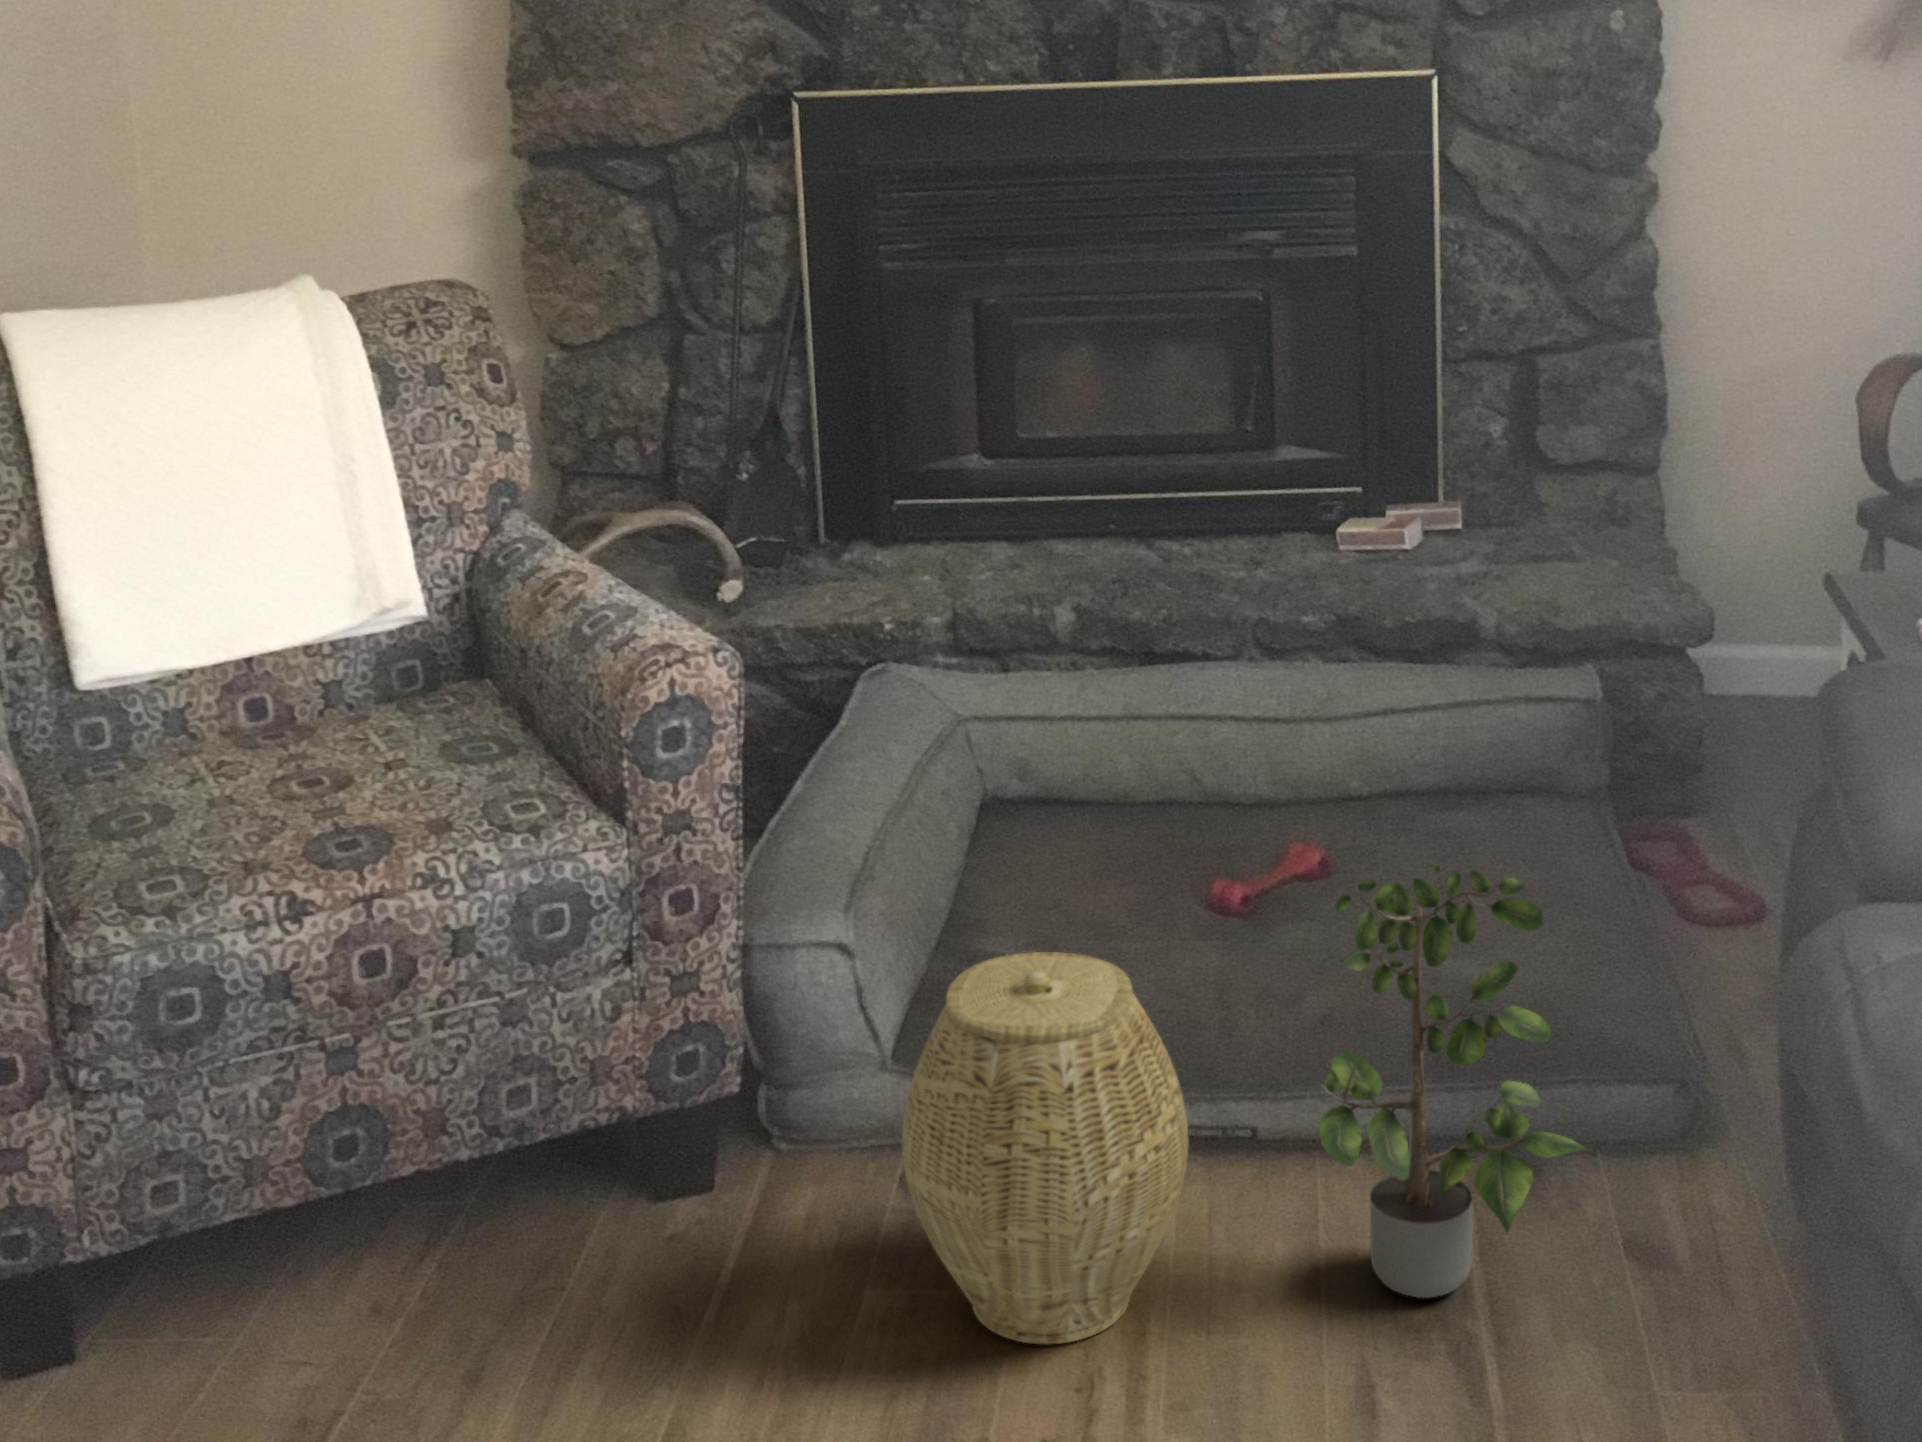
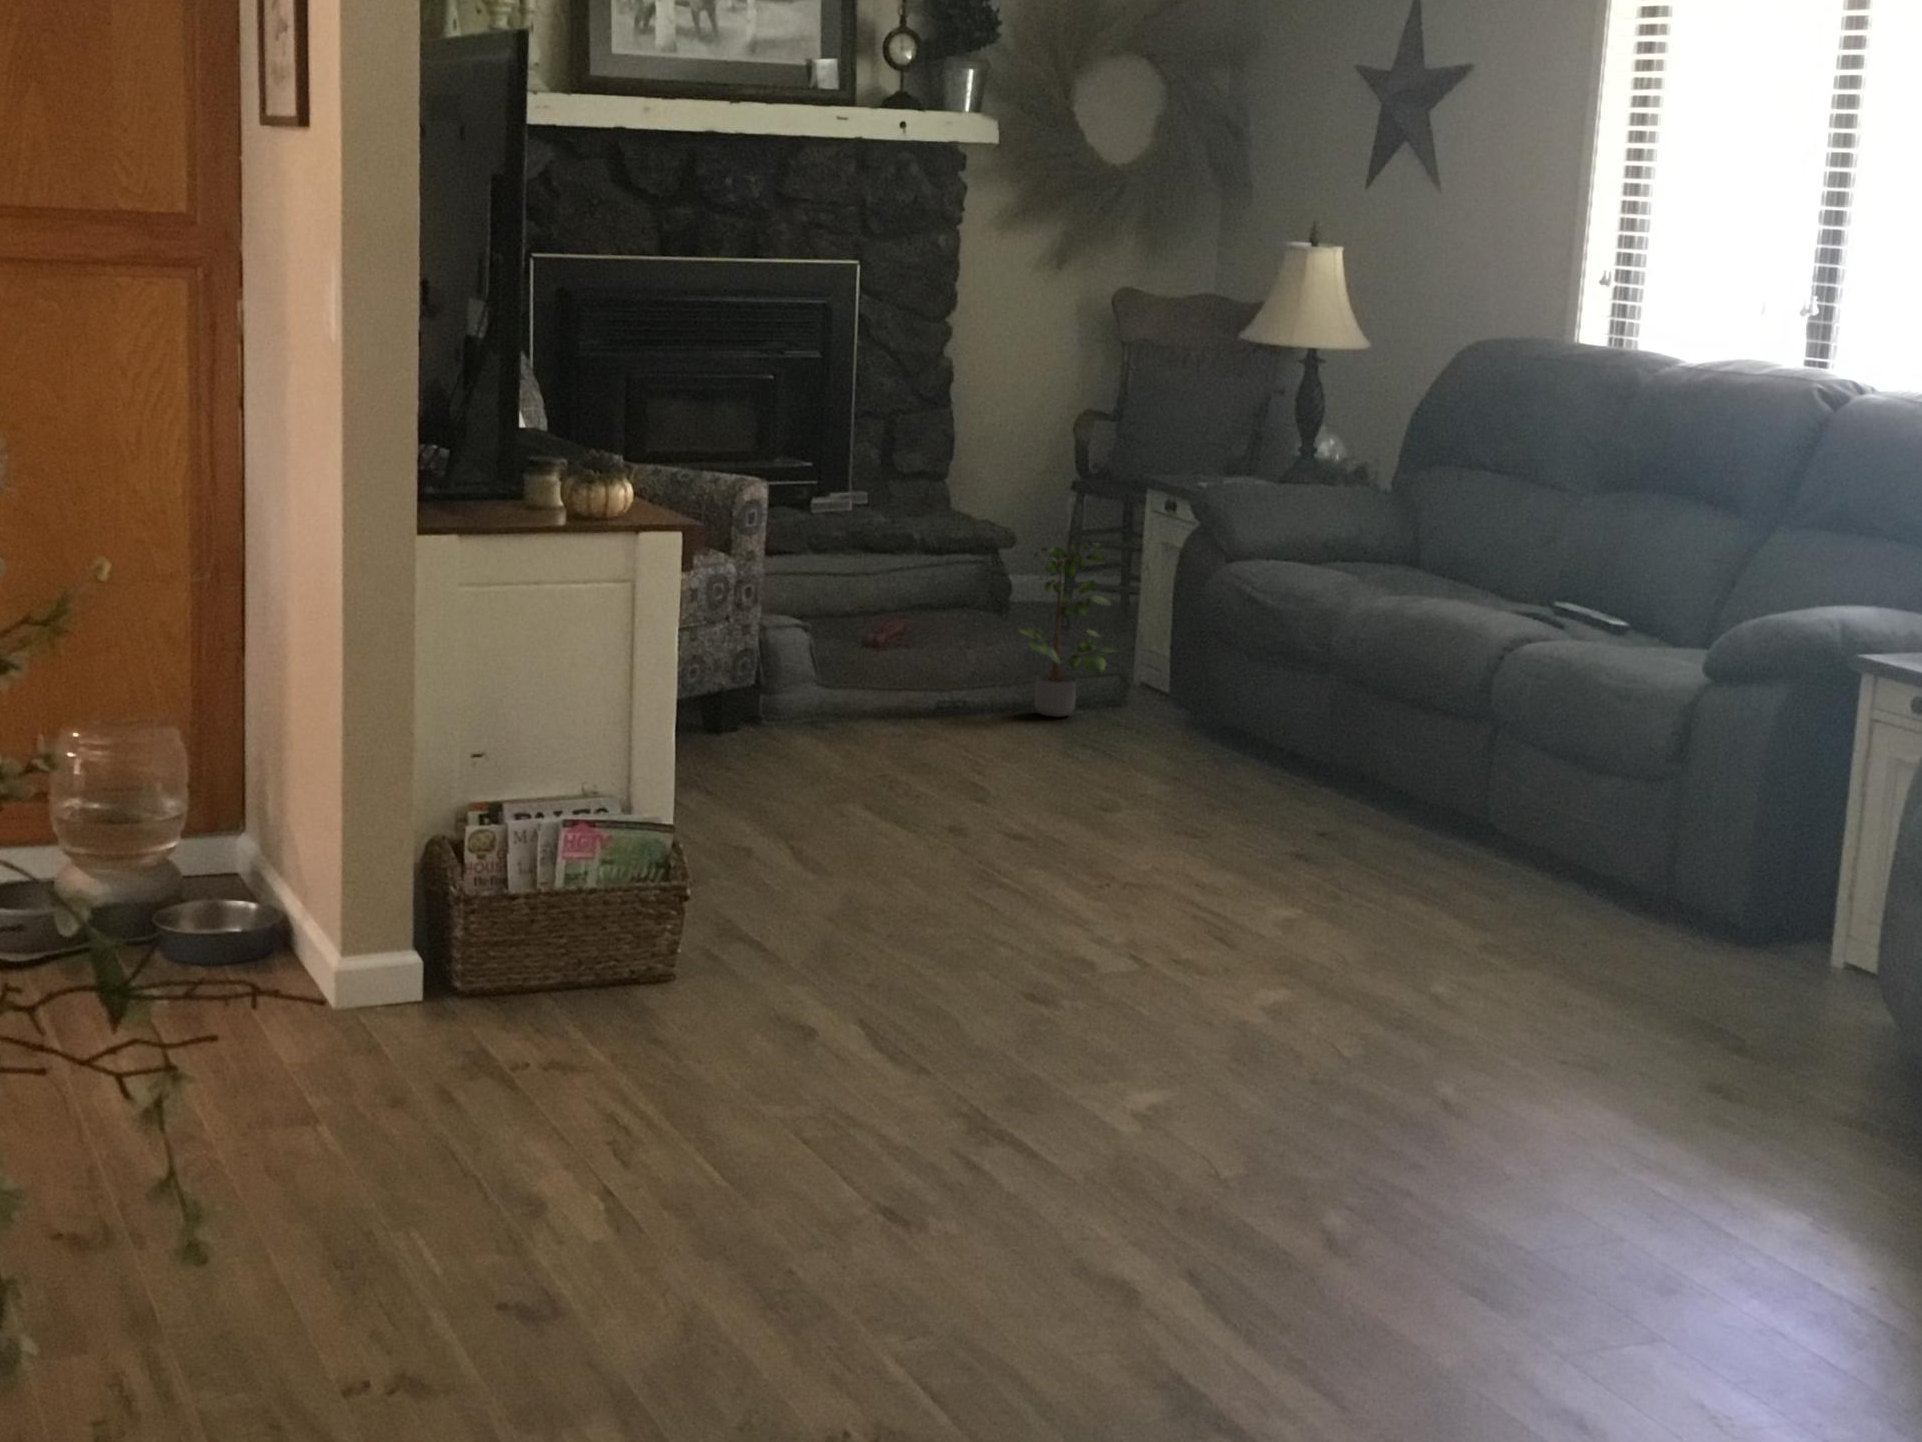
woven basket: present [902,952,1188,1344] -> none [870,583,987,731]

